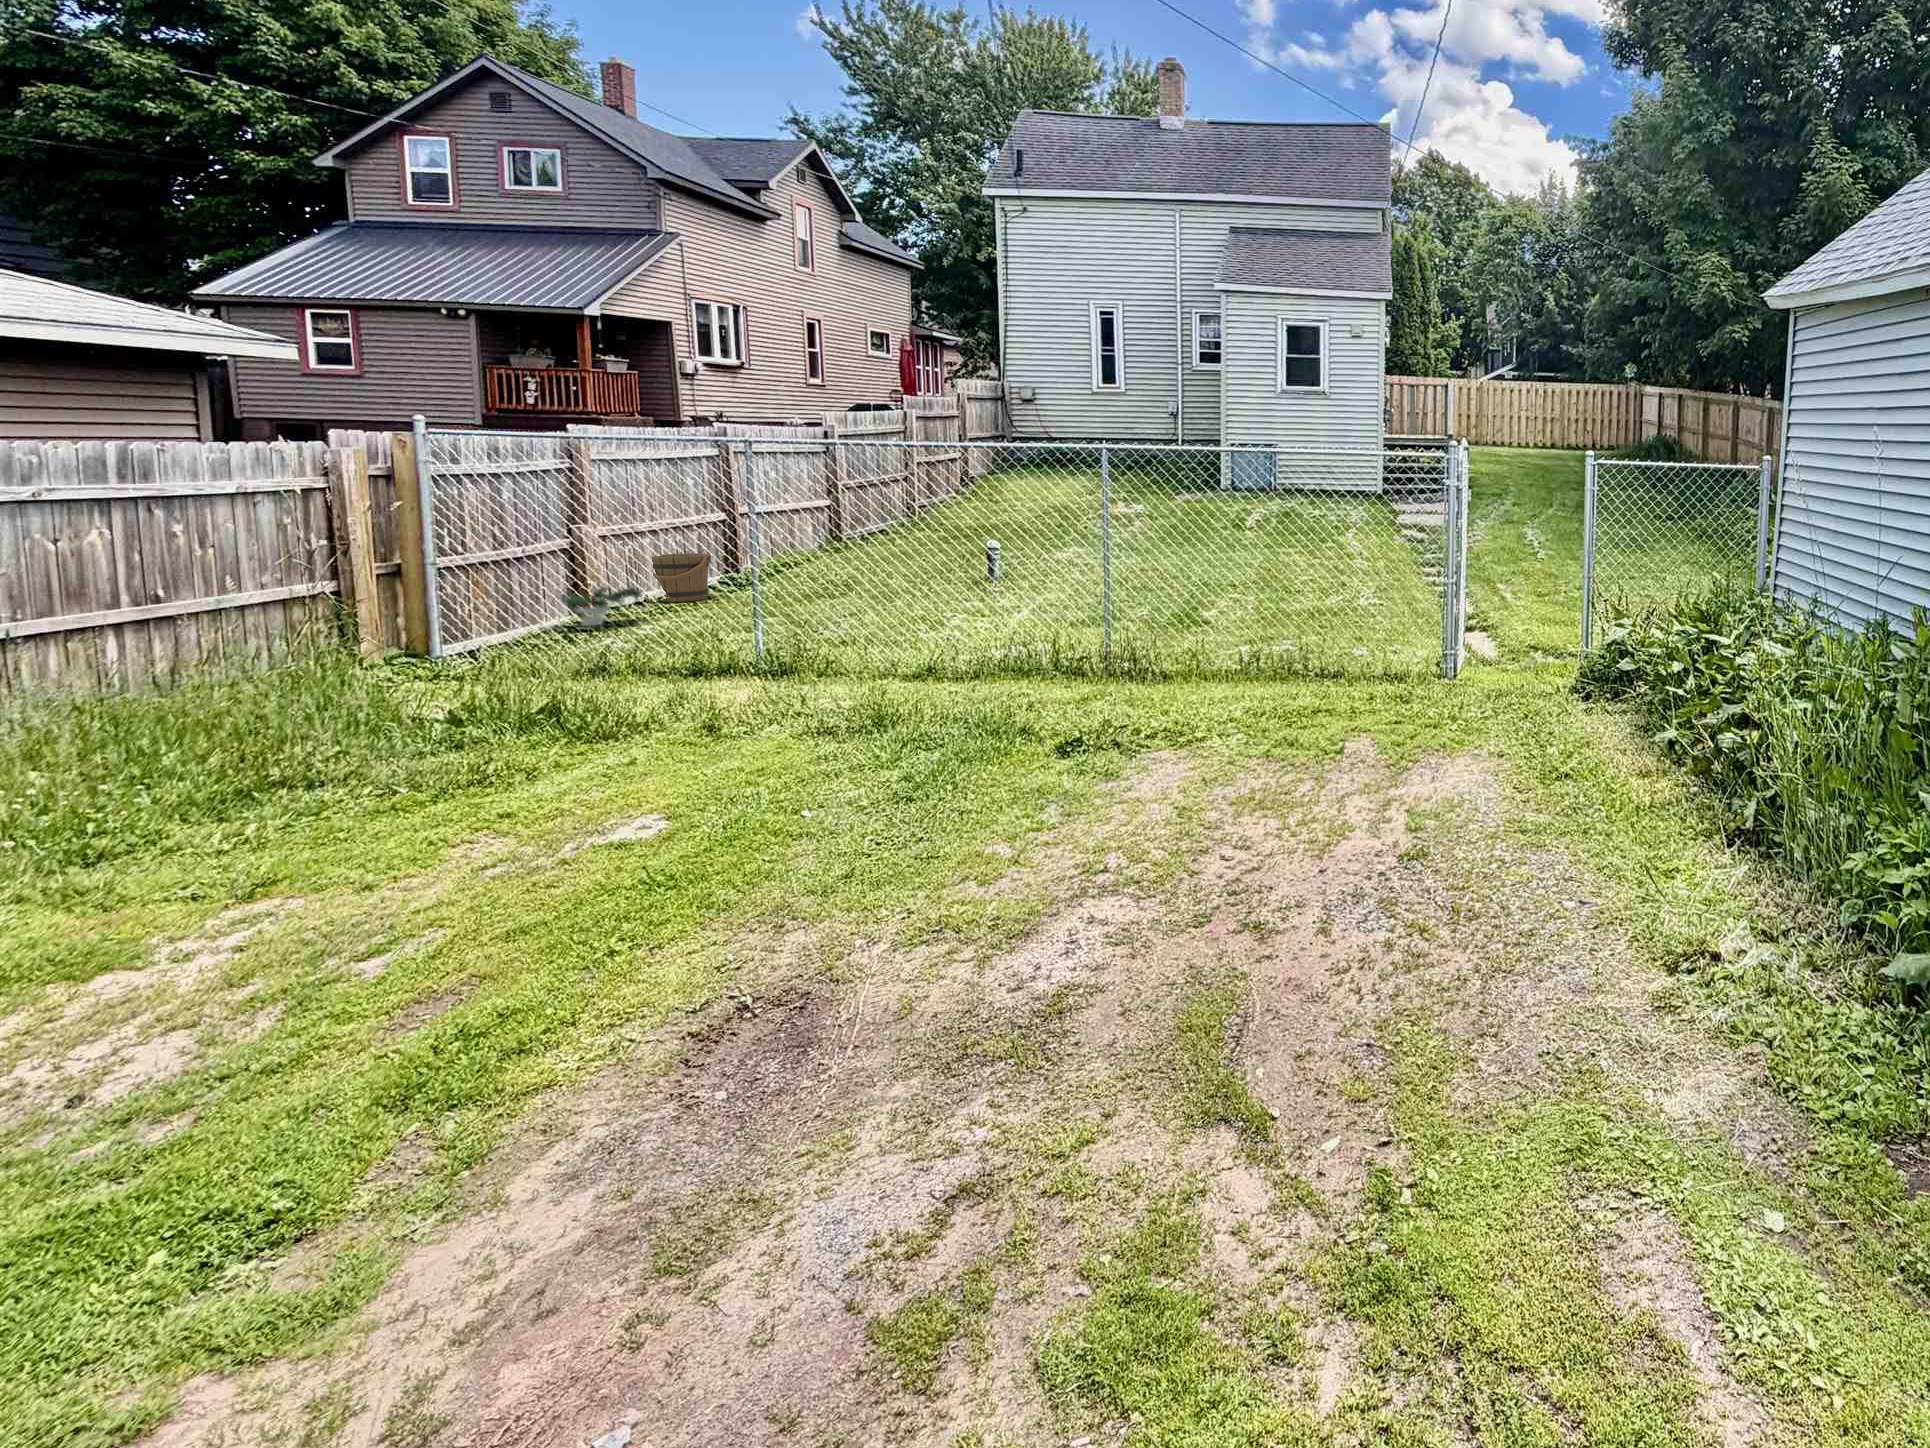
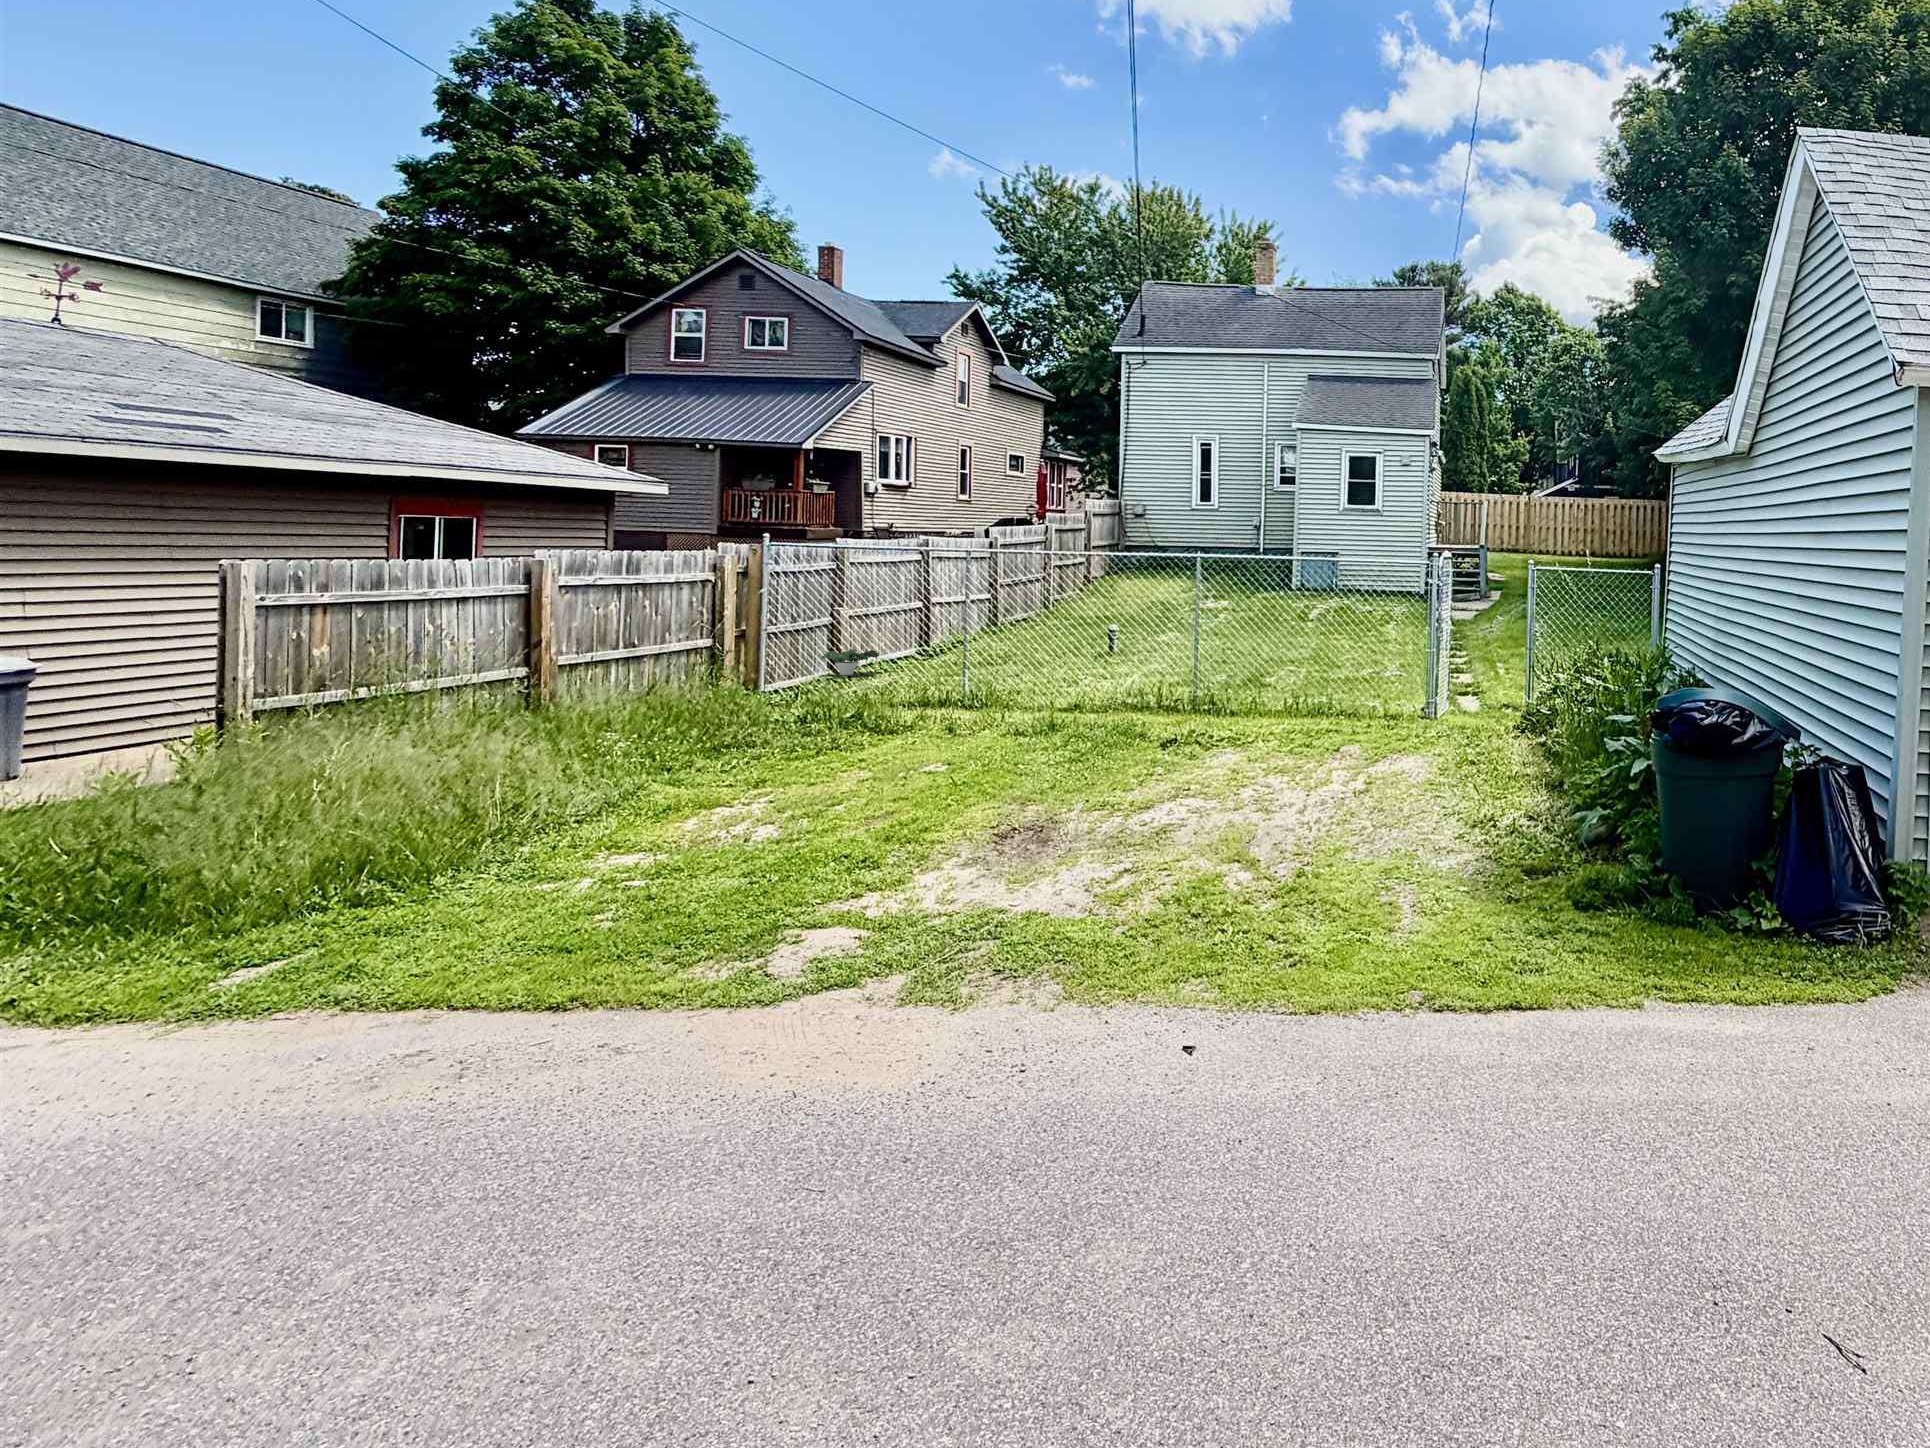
bucket: present [652,553,710,602] -> none [876,629,918,663]

